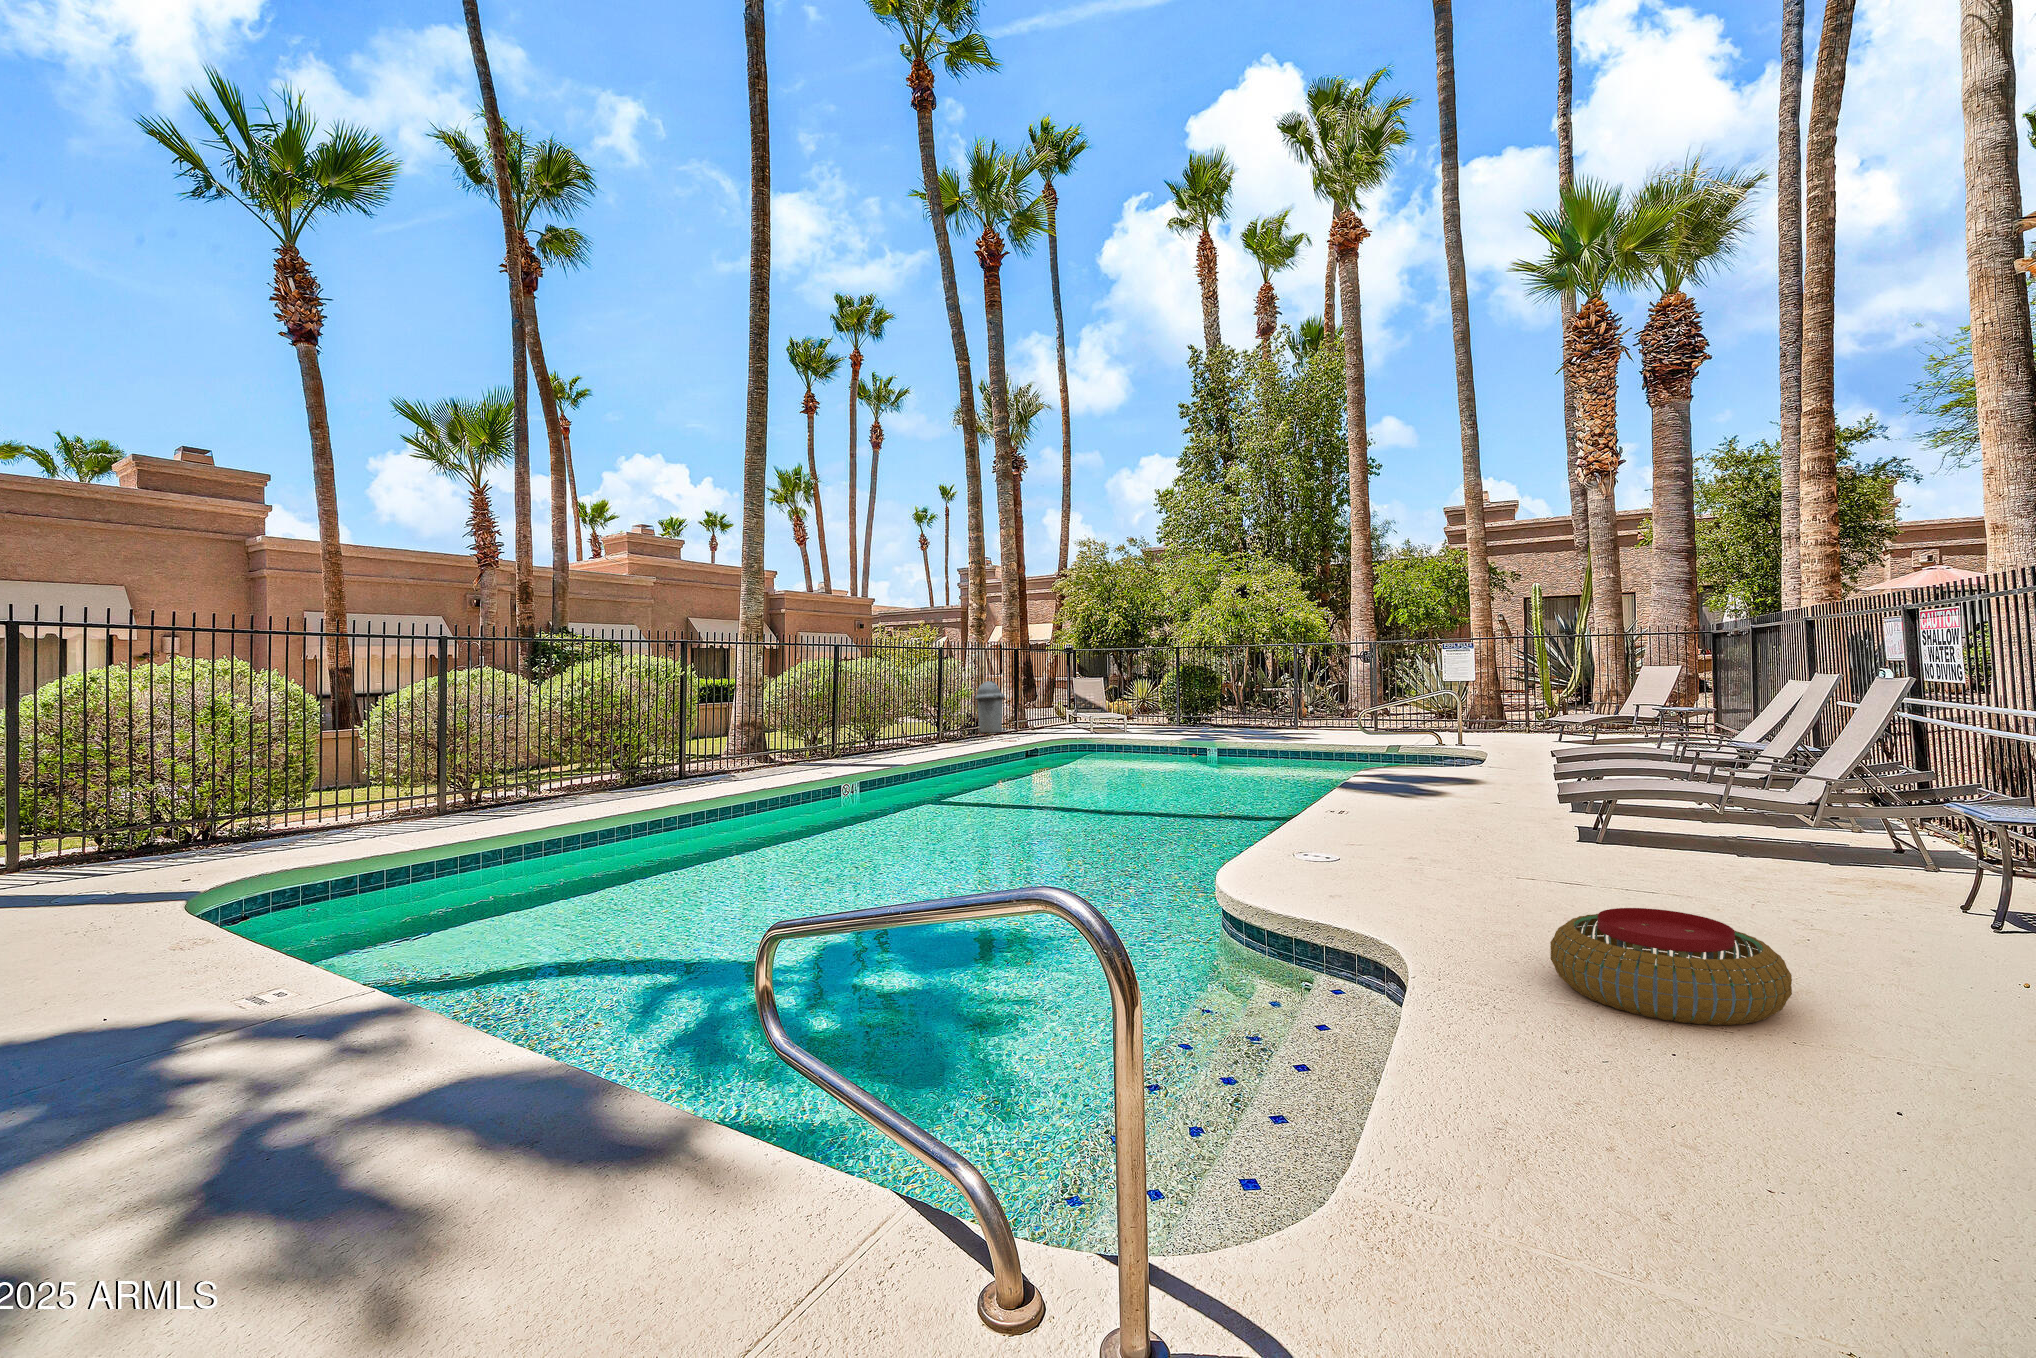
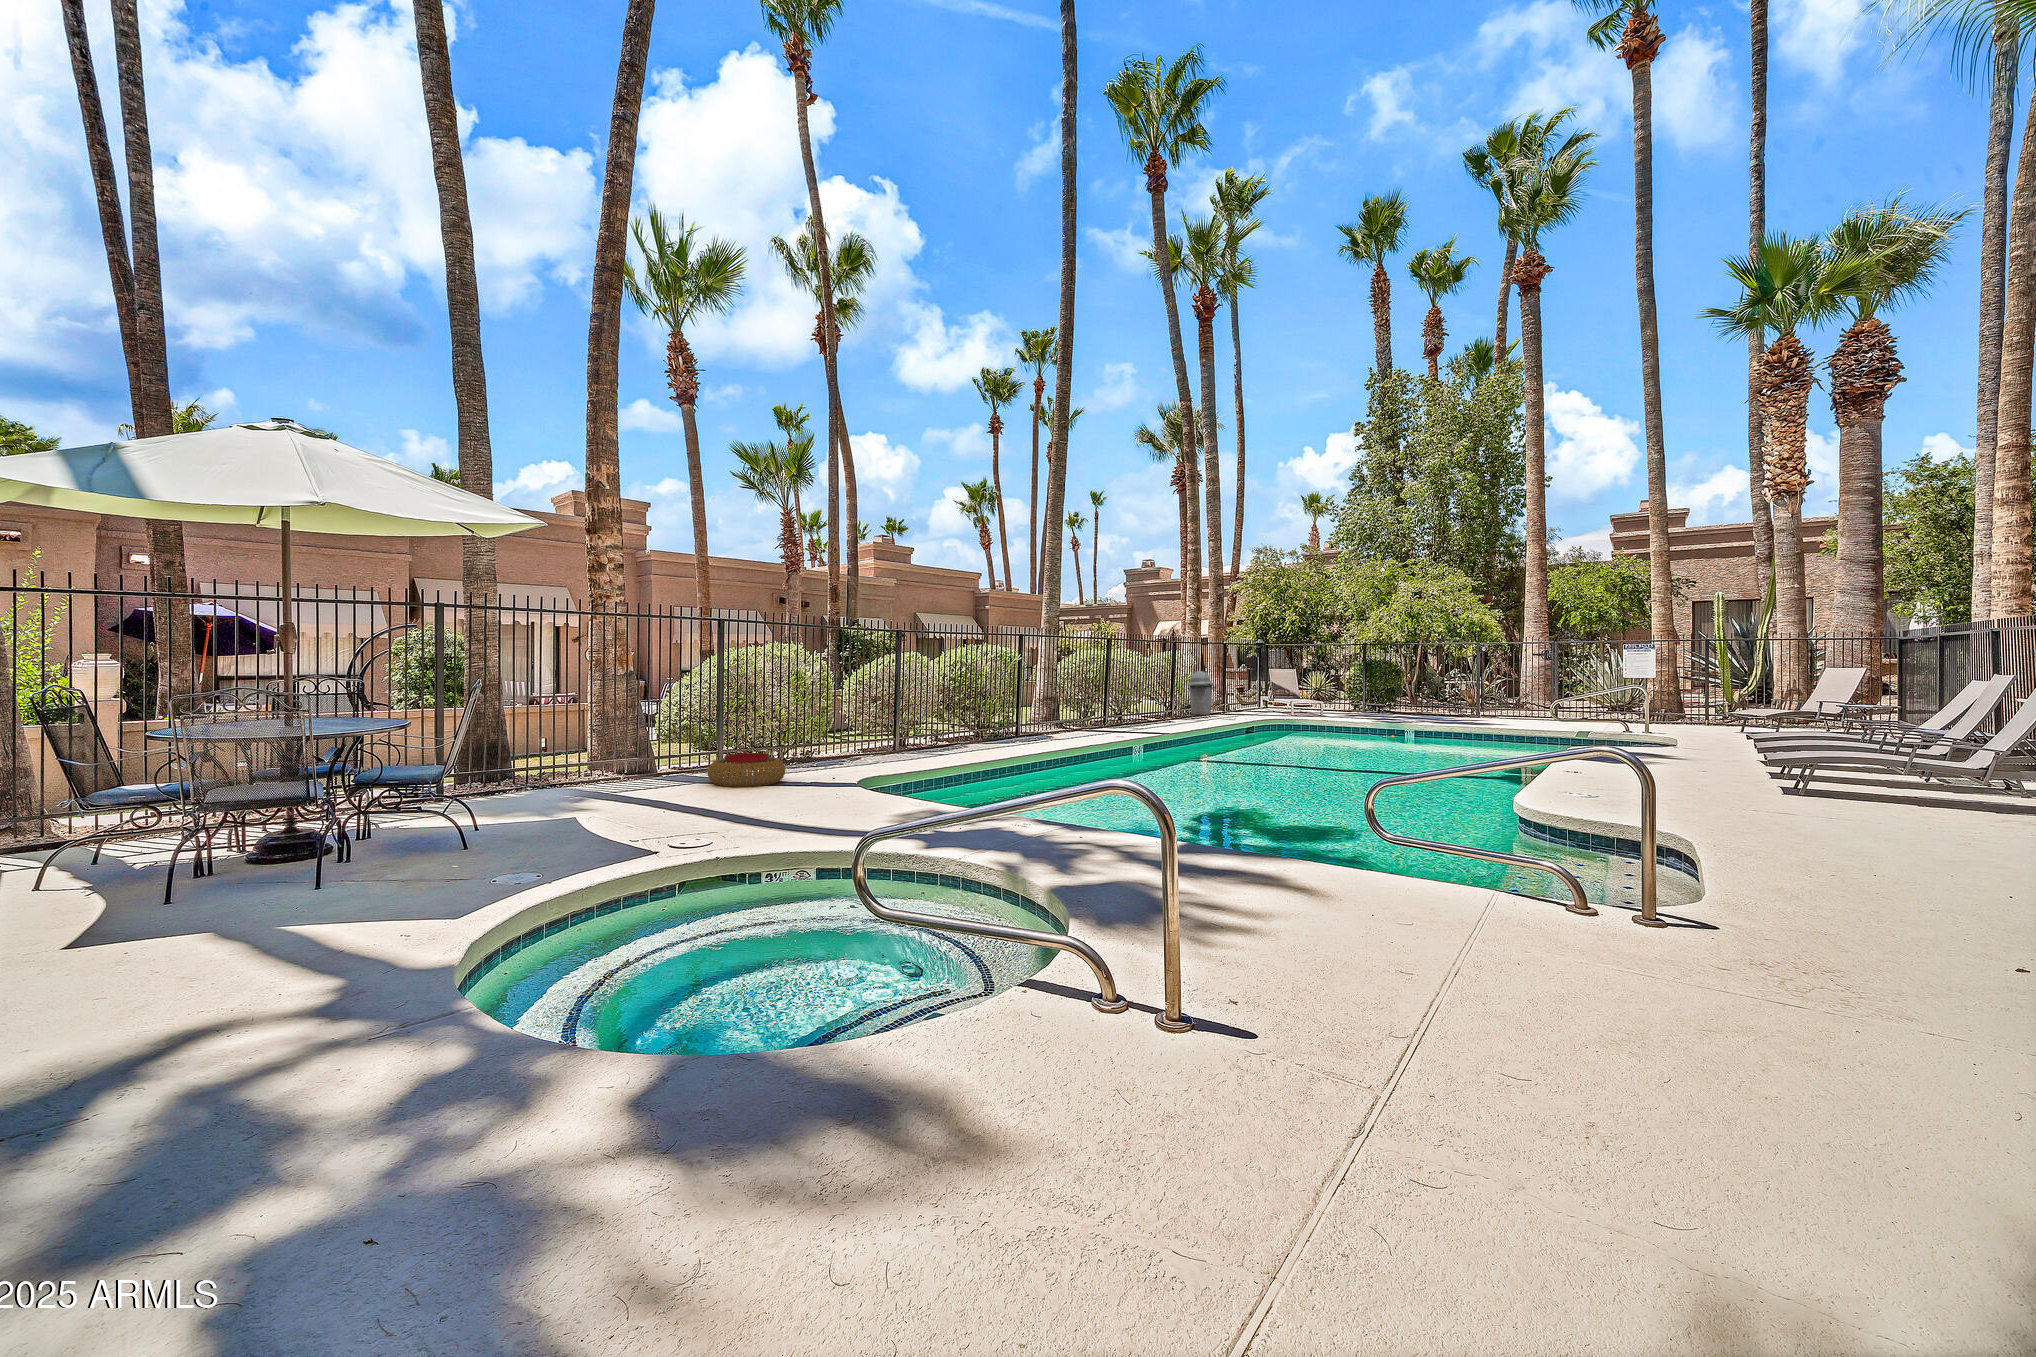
pouf: present [1550,908,1792,1025] -> present [708,753,785,787]

